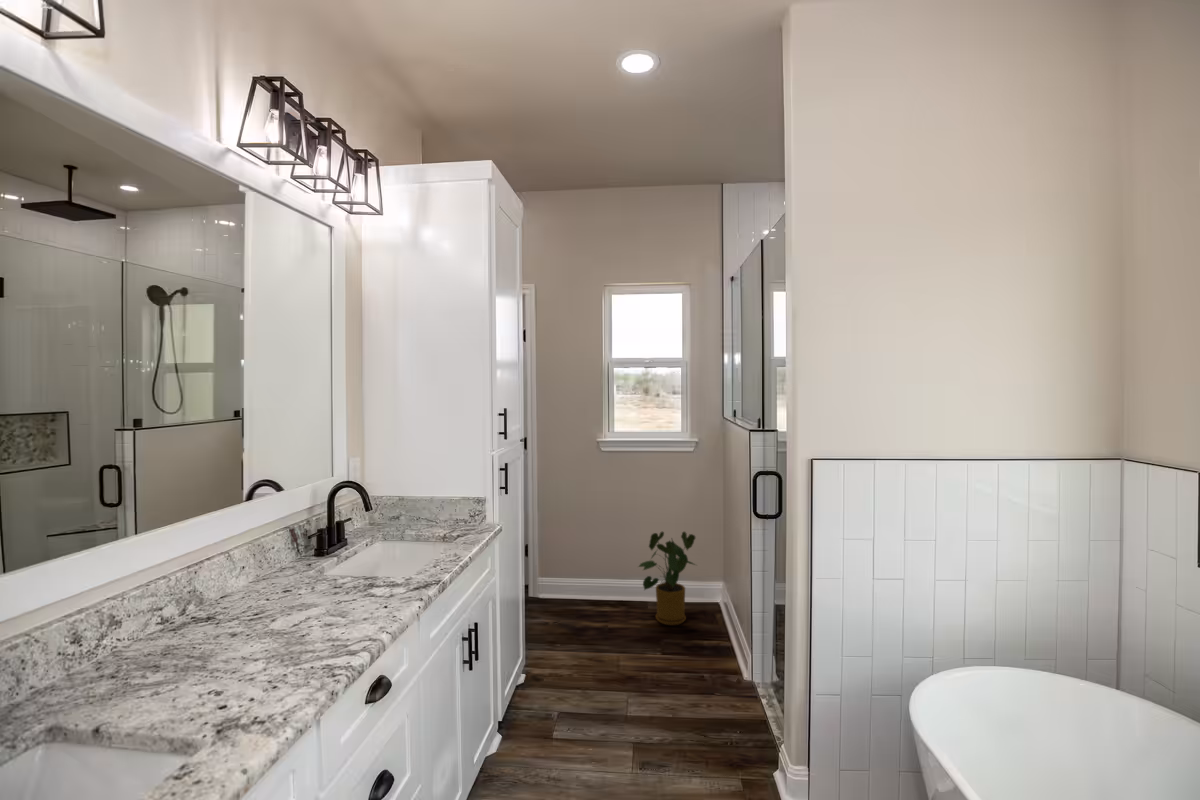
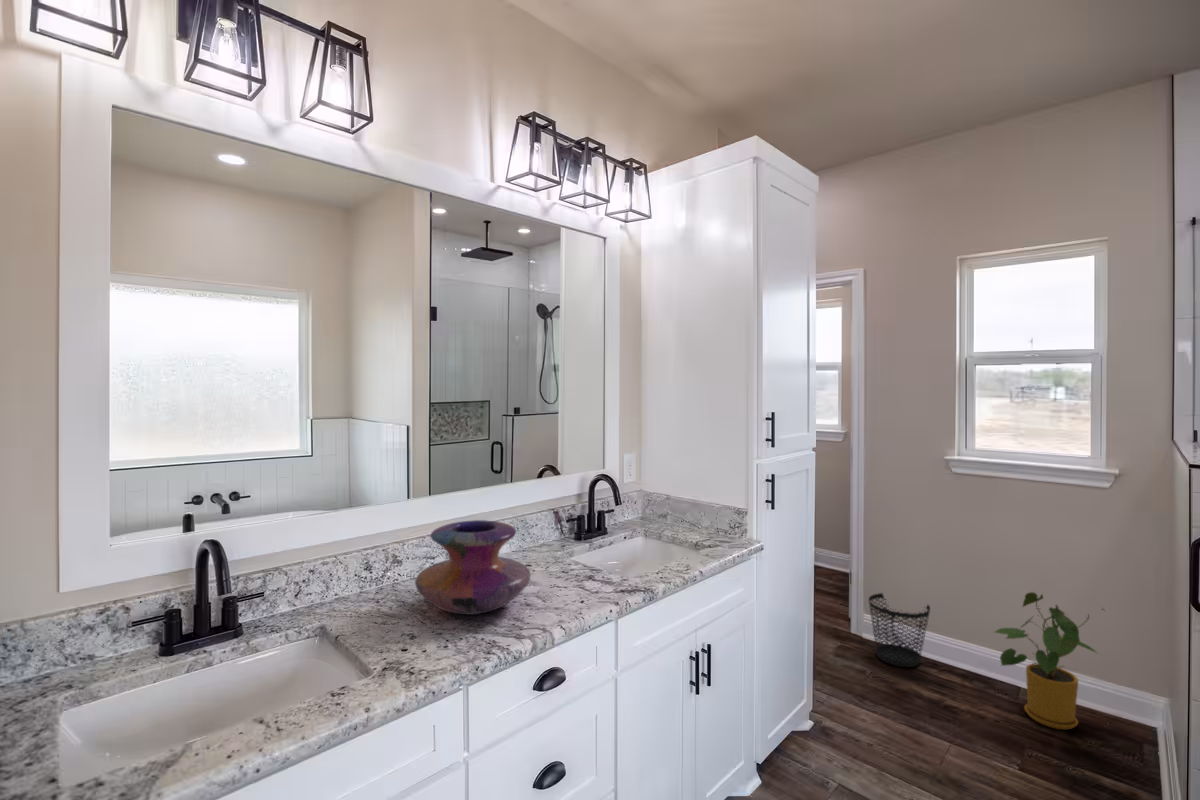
decorative vase: none [184,541,336,654] -> present [415,520,530,615]
wastebasket: none [545,555,590,614] -> present [869,593,930,667]

